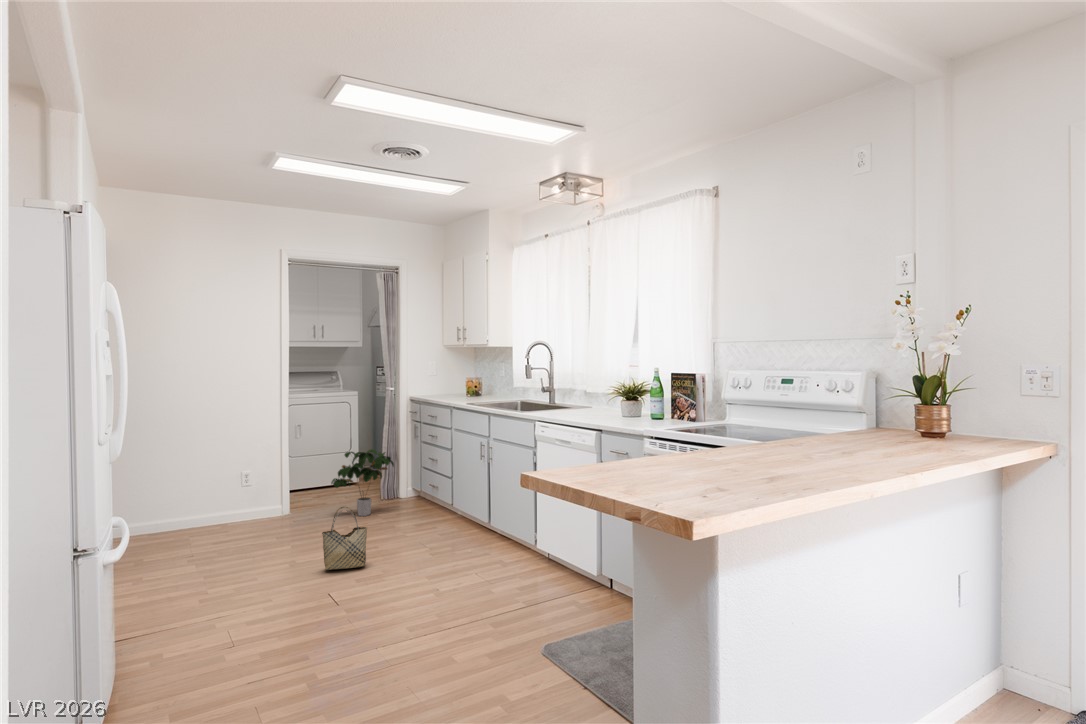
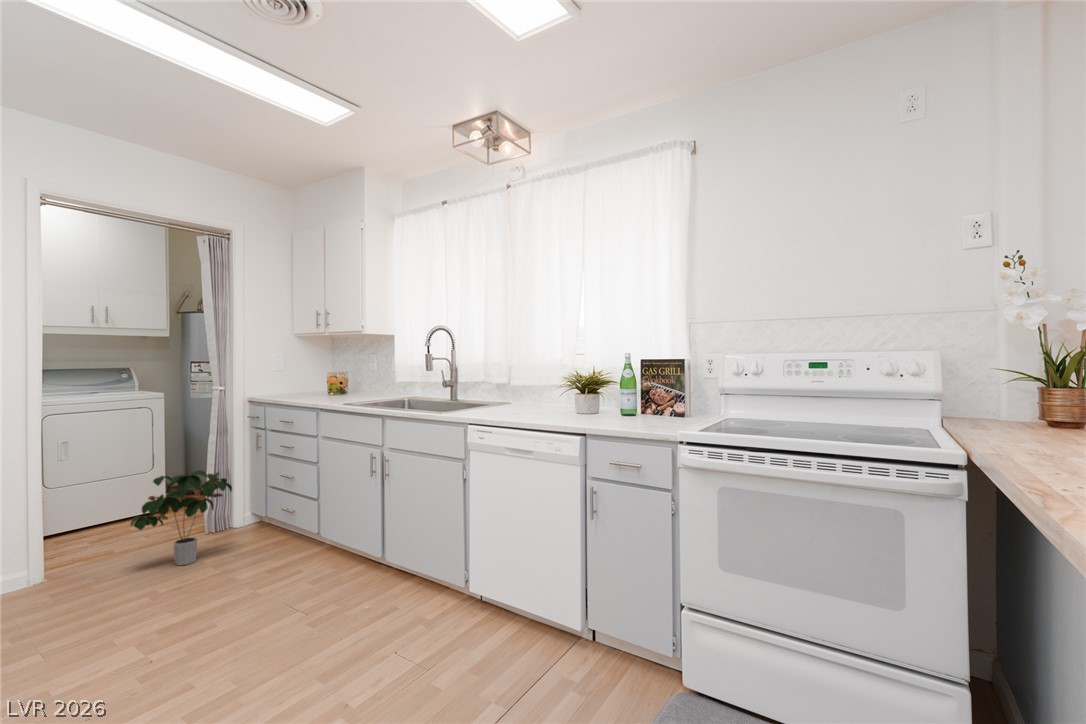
woven basket: present [322,507,367,570] -> none [126,574,212,690]

